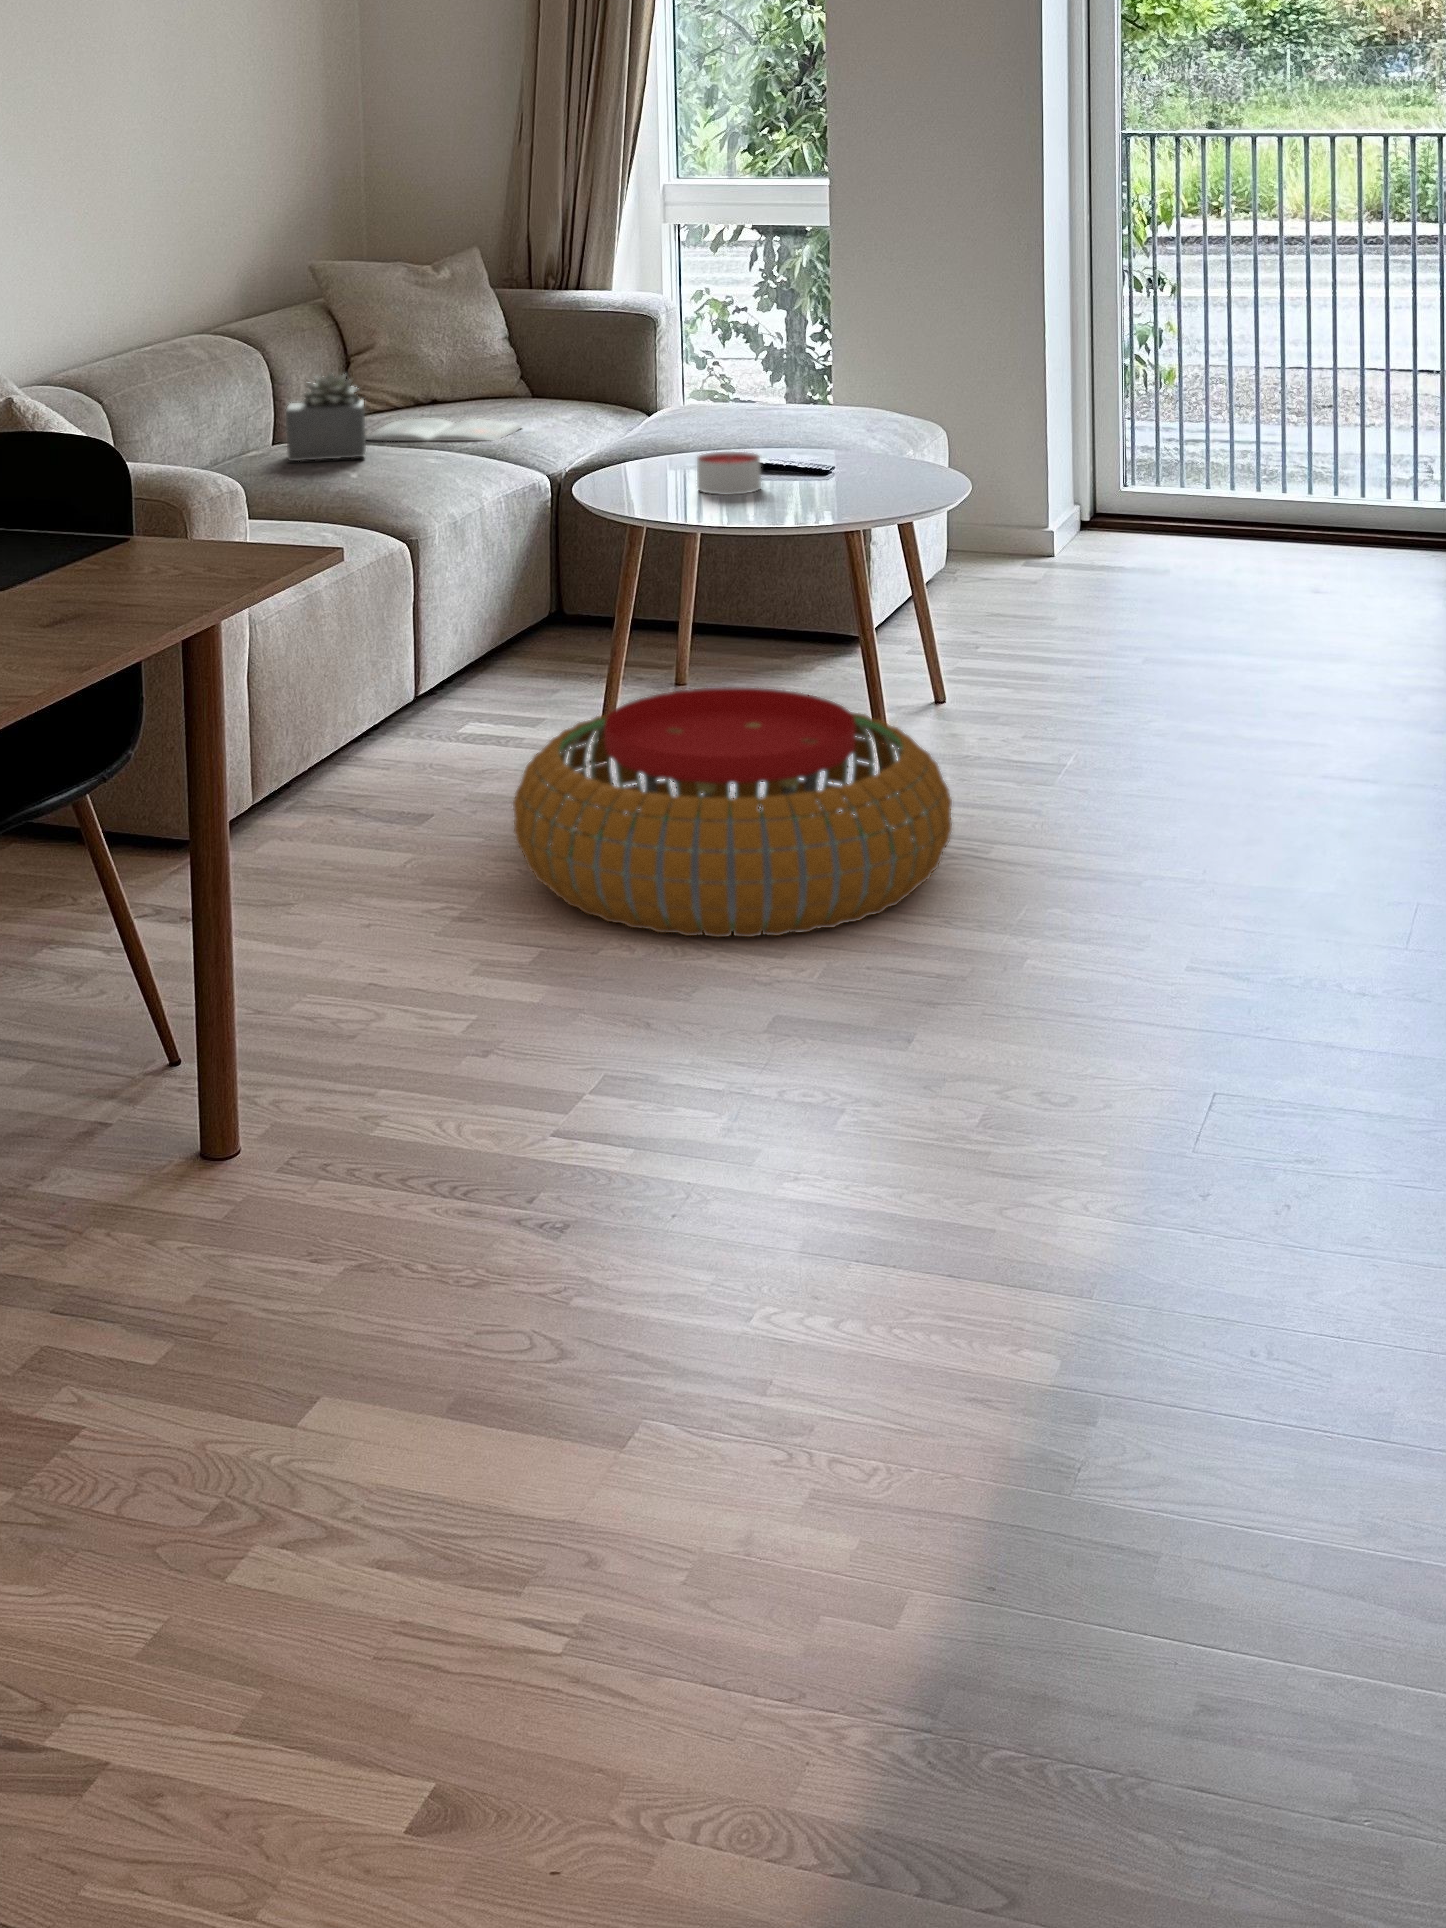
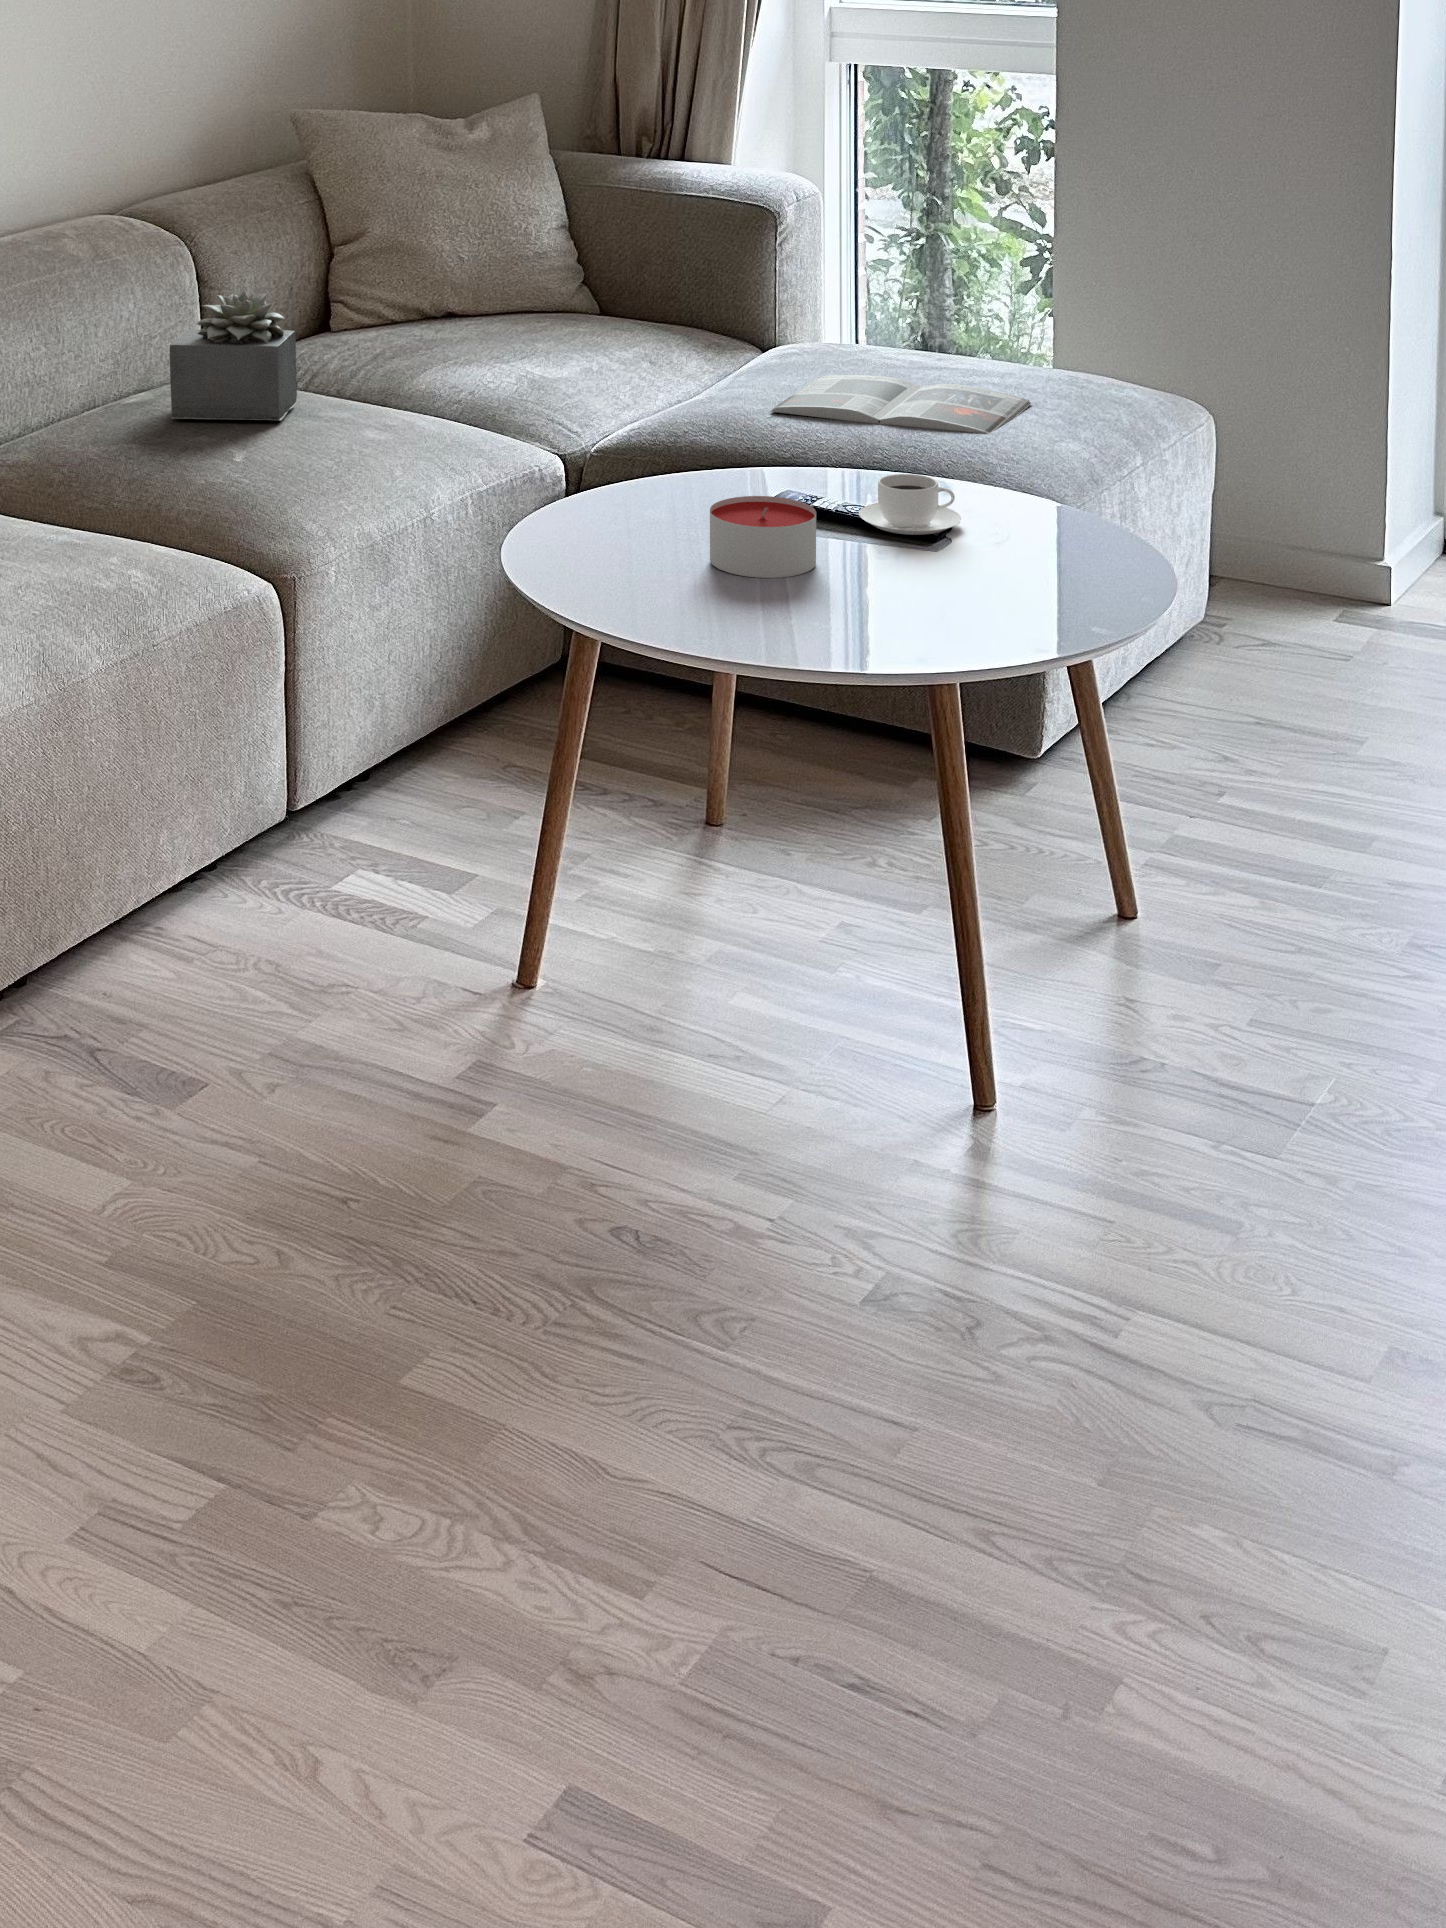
magazine: present [366,419,521,441] -> present [770,375,1032,434]
coffee cup: none [773,441,835,474] -> present [859,474,961,535]
pouf: present [513,687,952,937] -> none [221,983,1037,1592]

